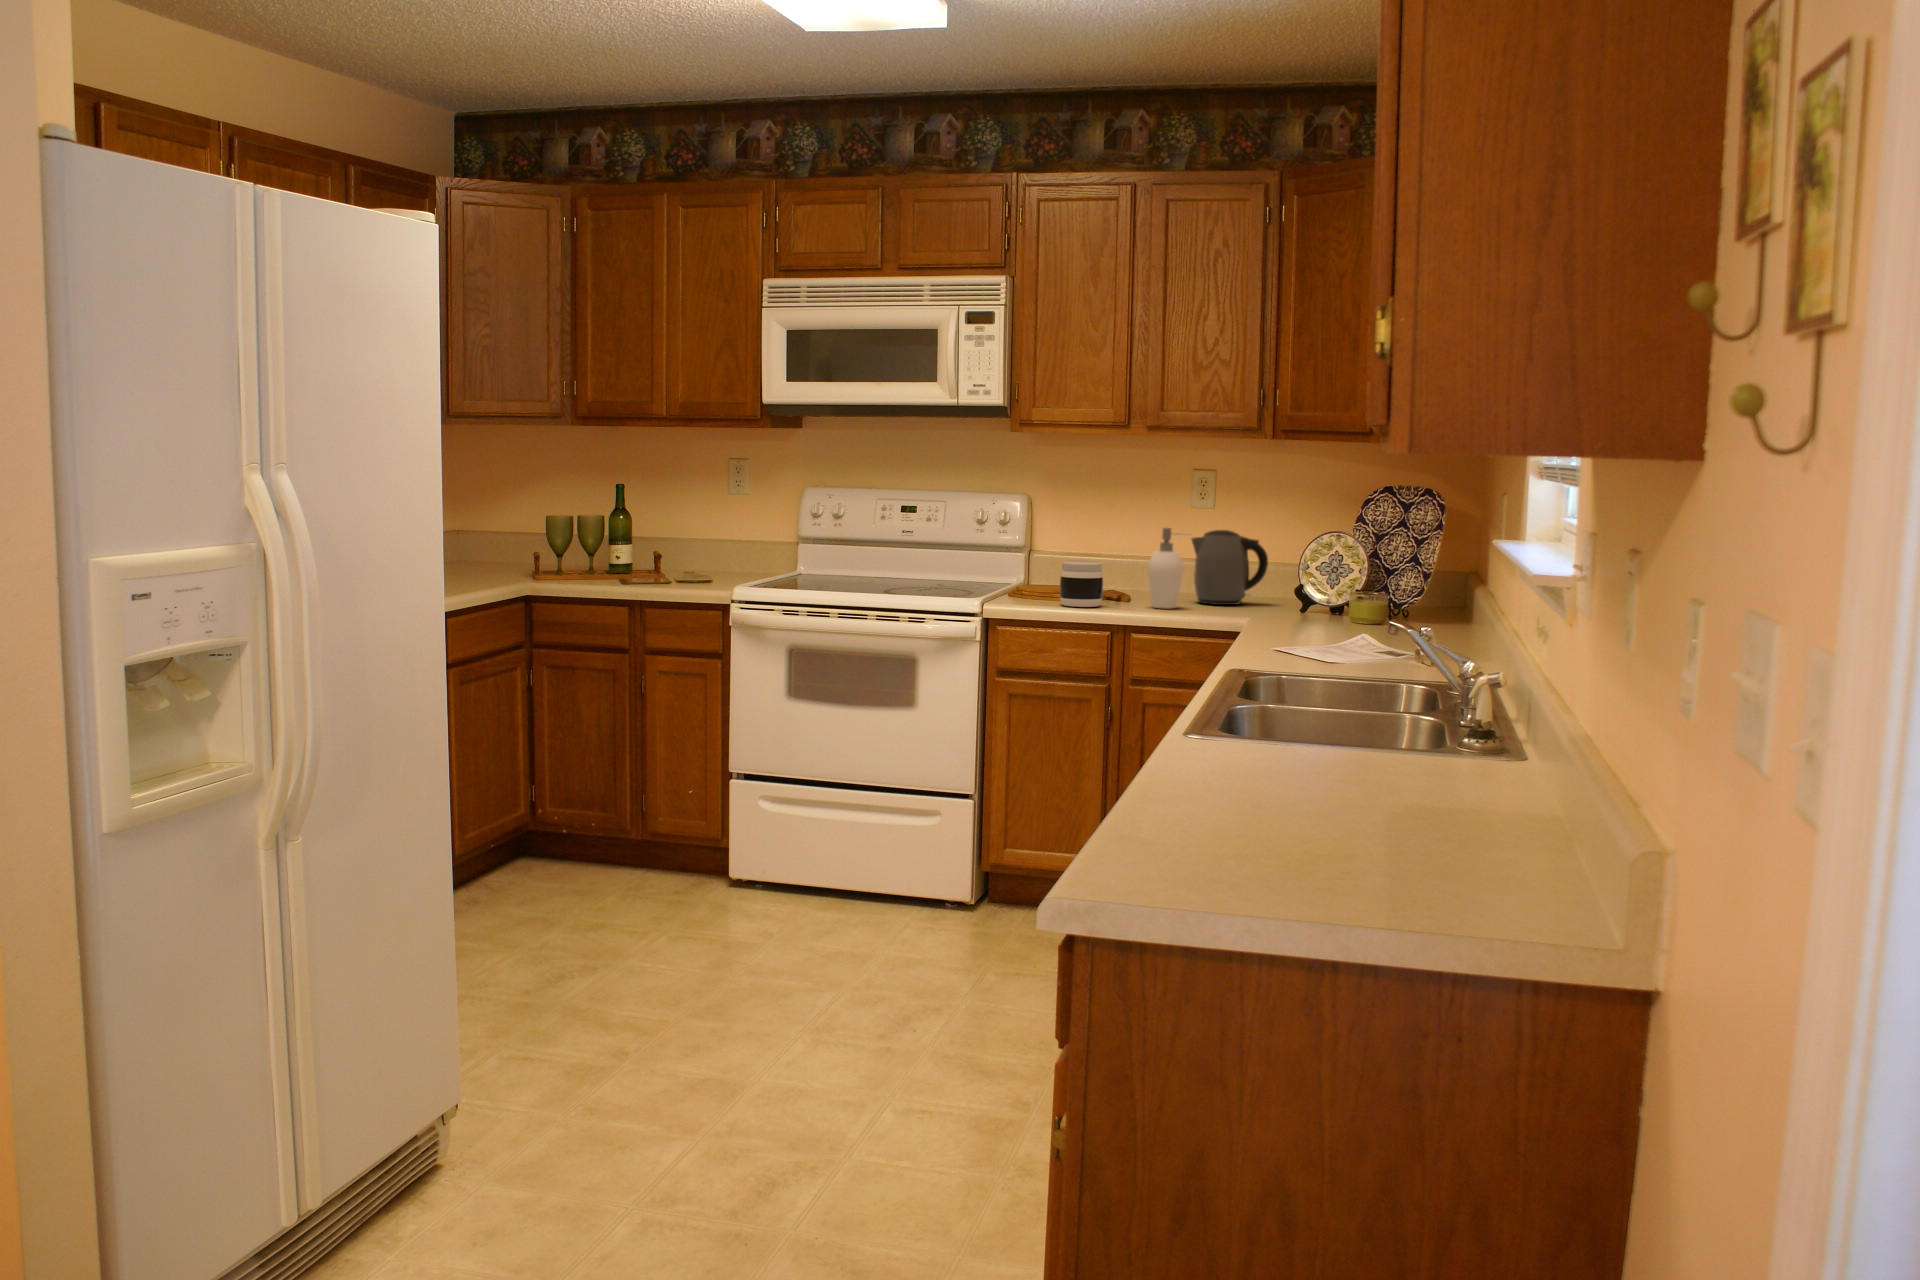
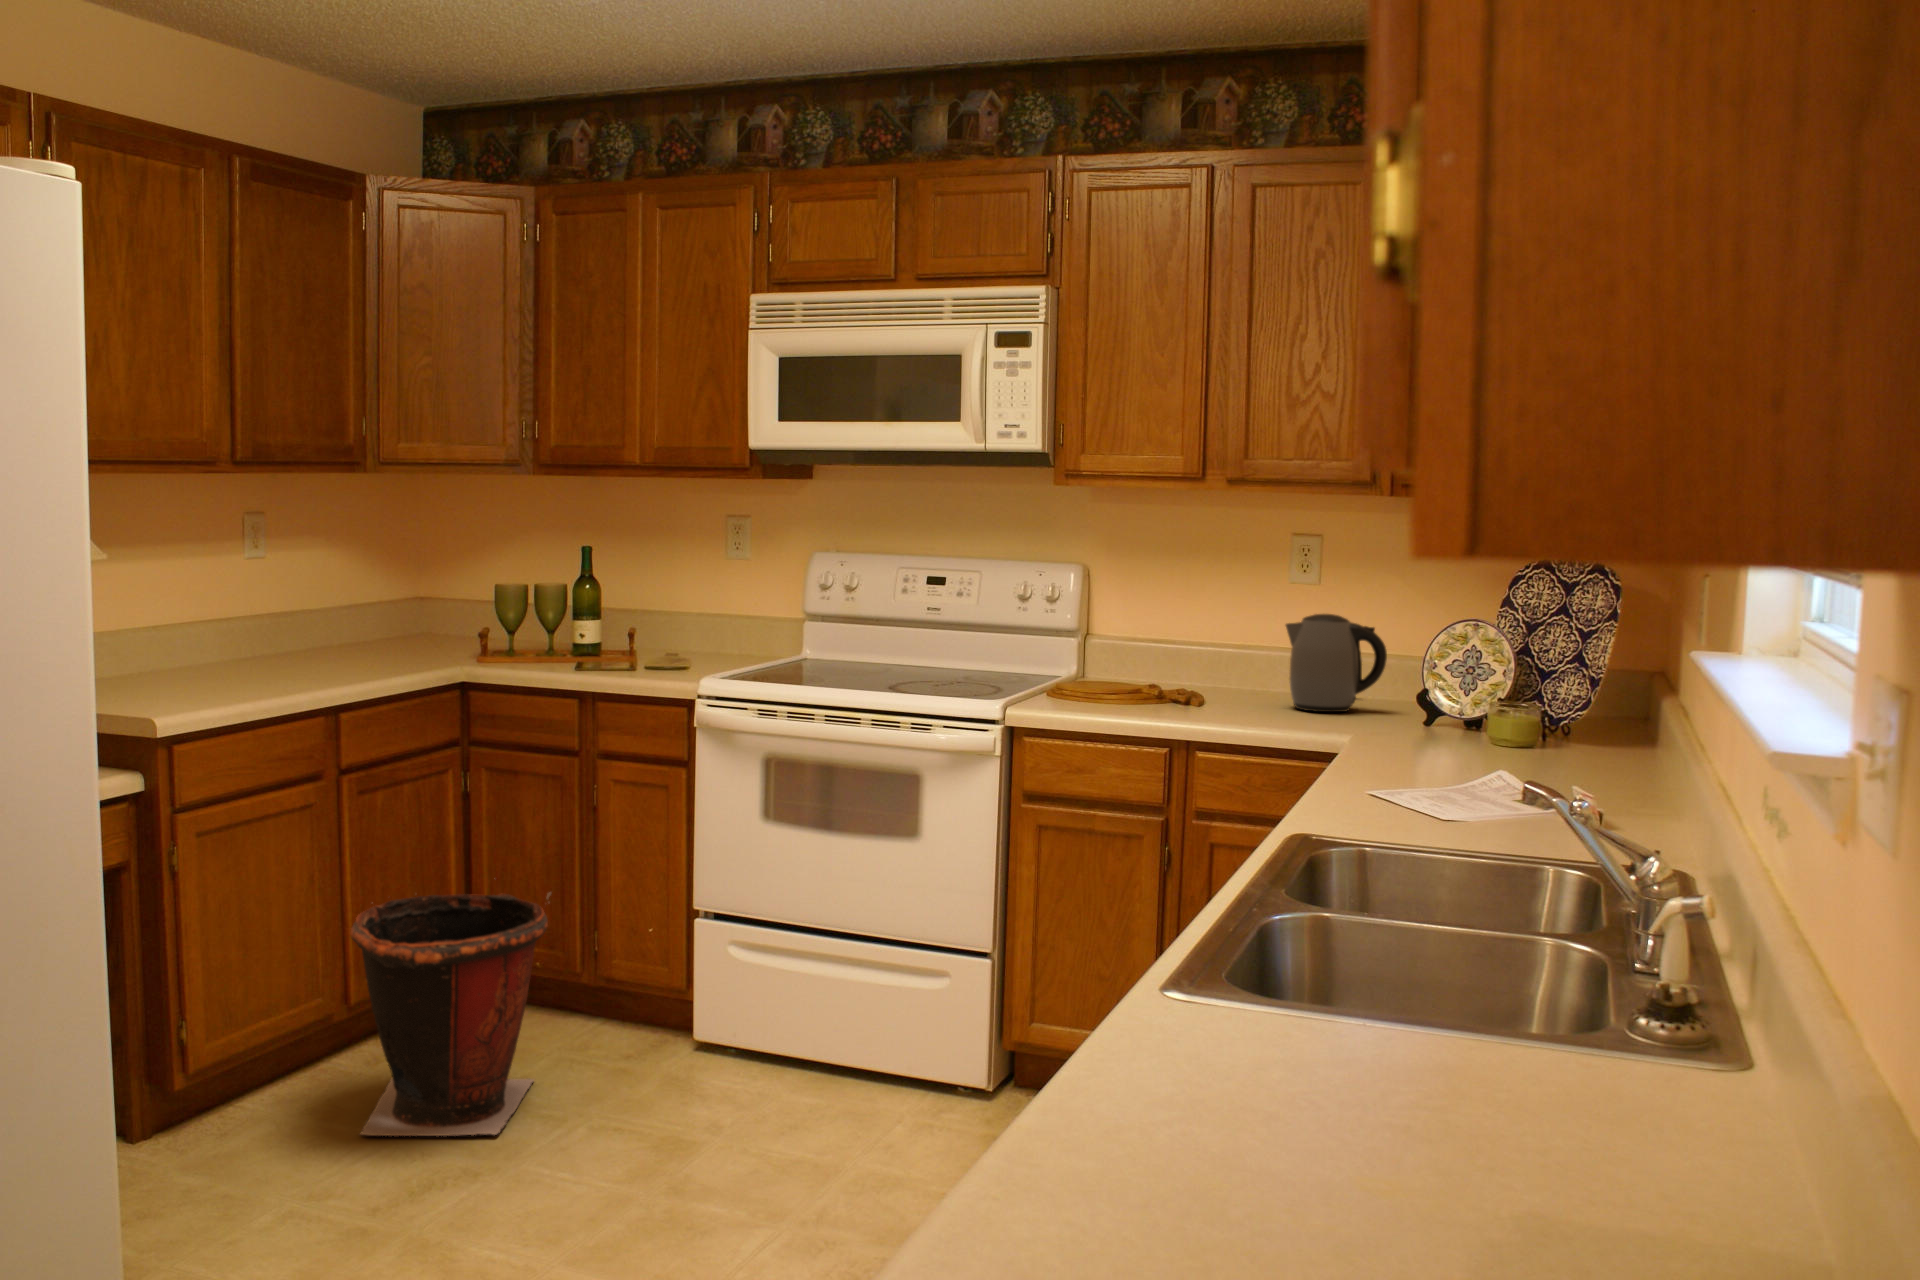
soap dispenser: present [1148,528,1183,608] -> none [1223,611,1279,717]
jar: present [1060,561,1103,607] -> none [1108,652,1164,713]
waste bin: none [473,749,628,949] -> present [351,892,551,1136]

